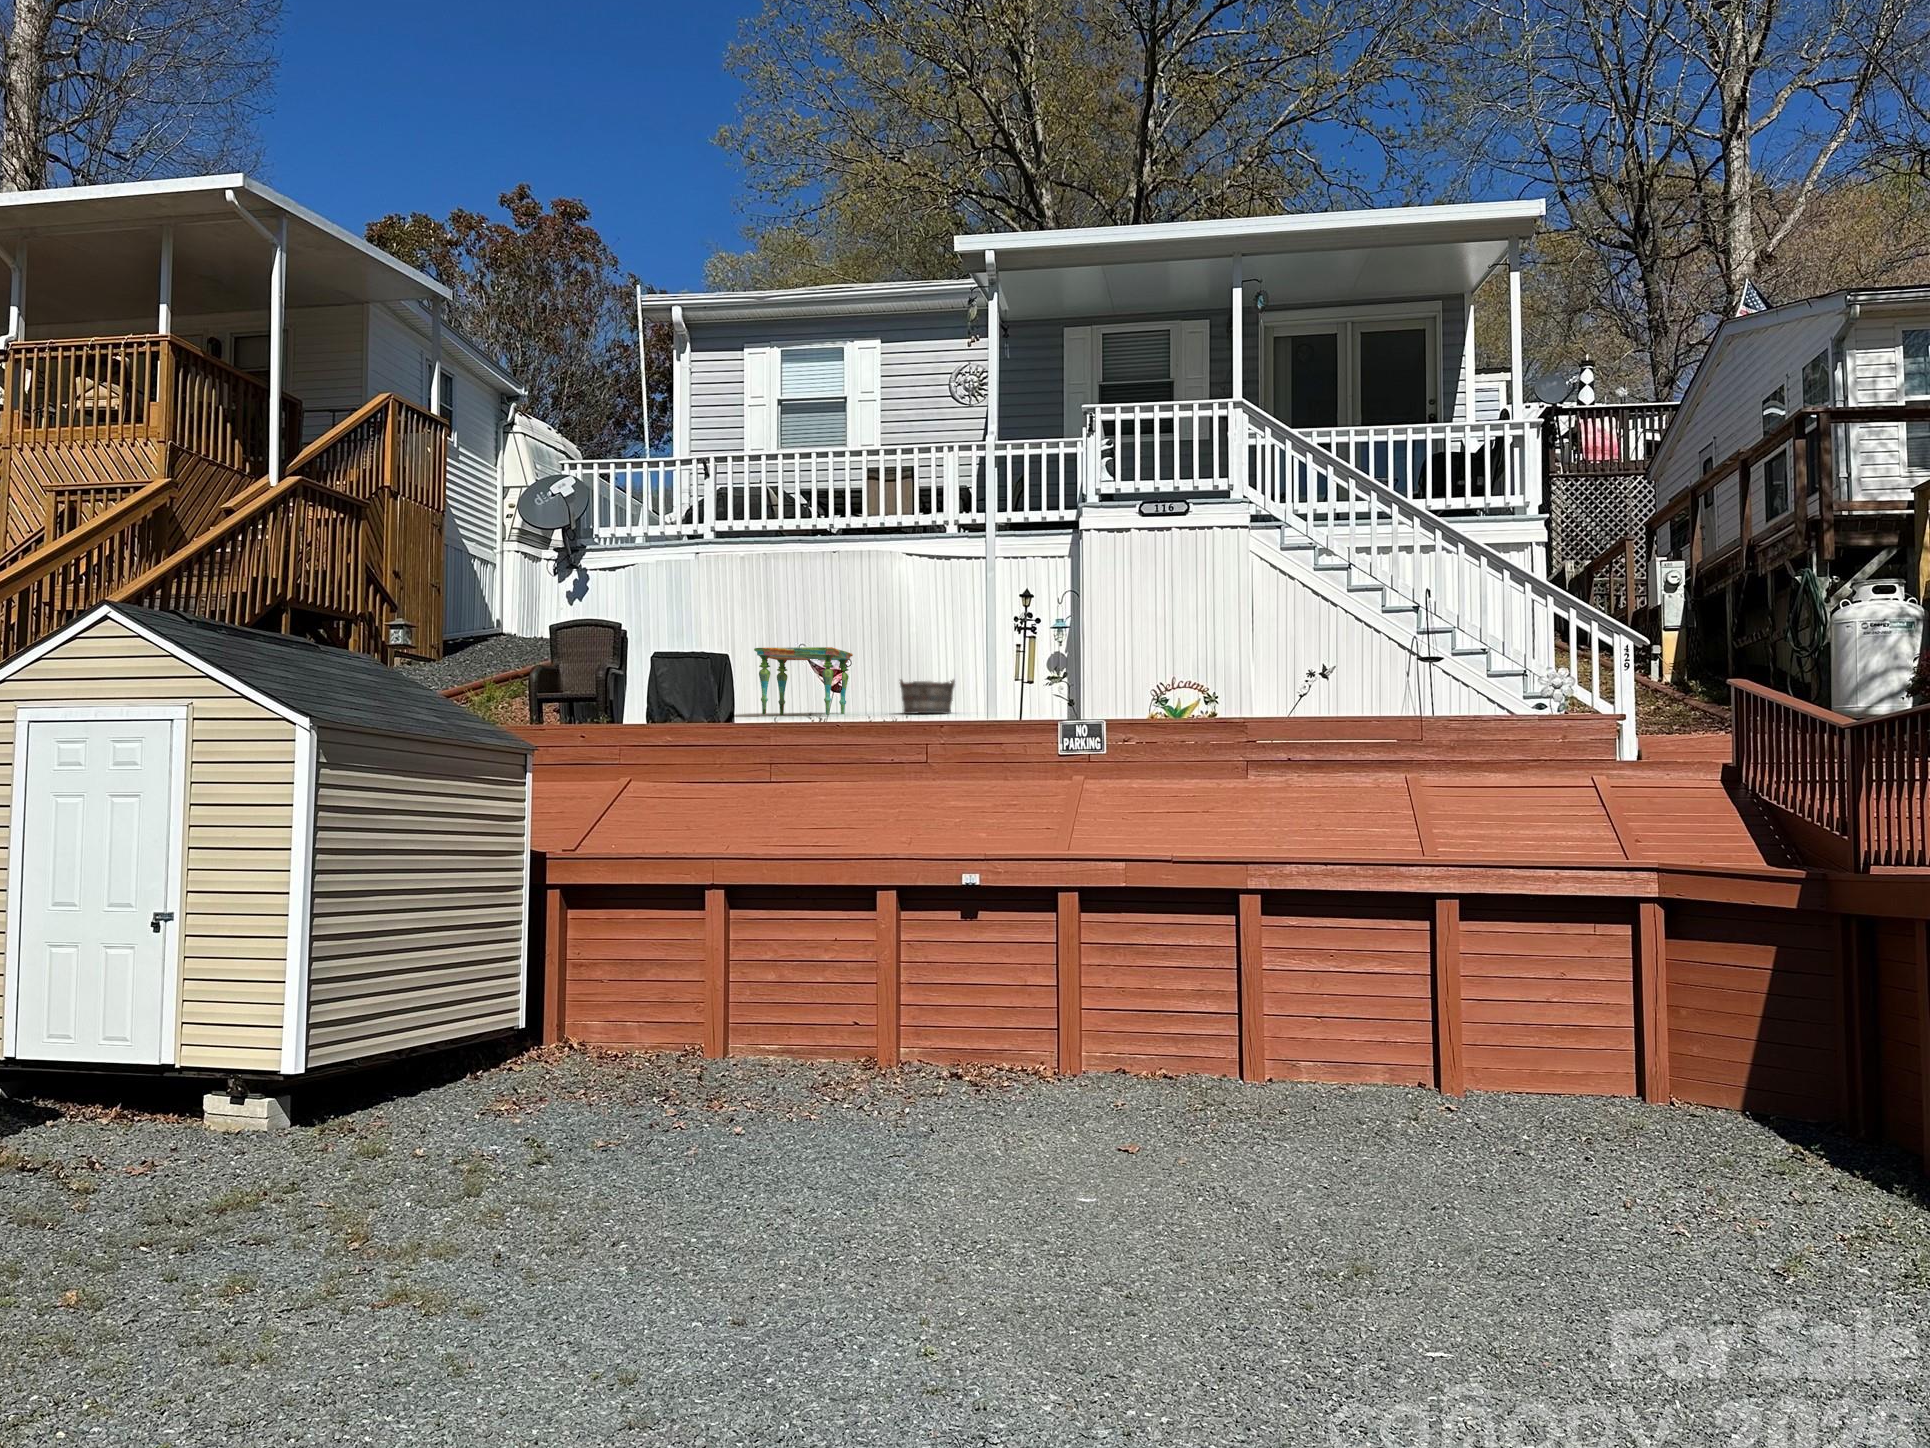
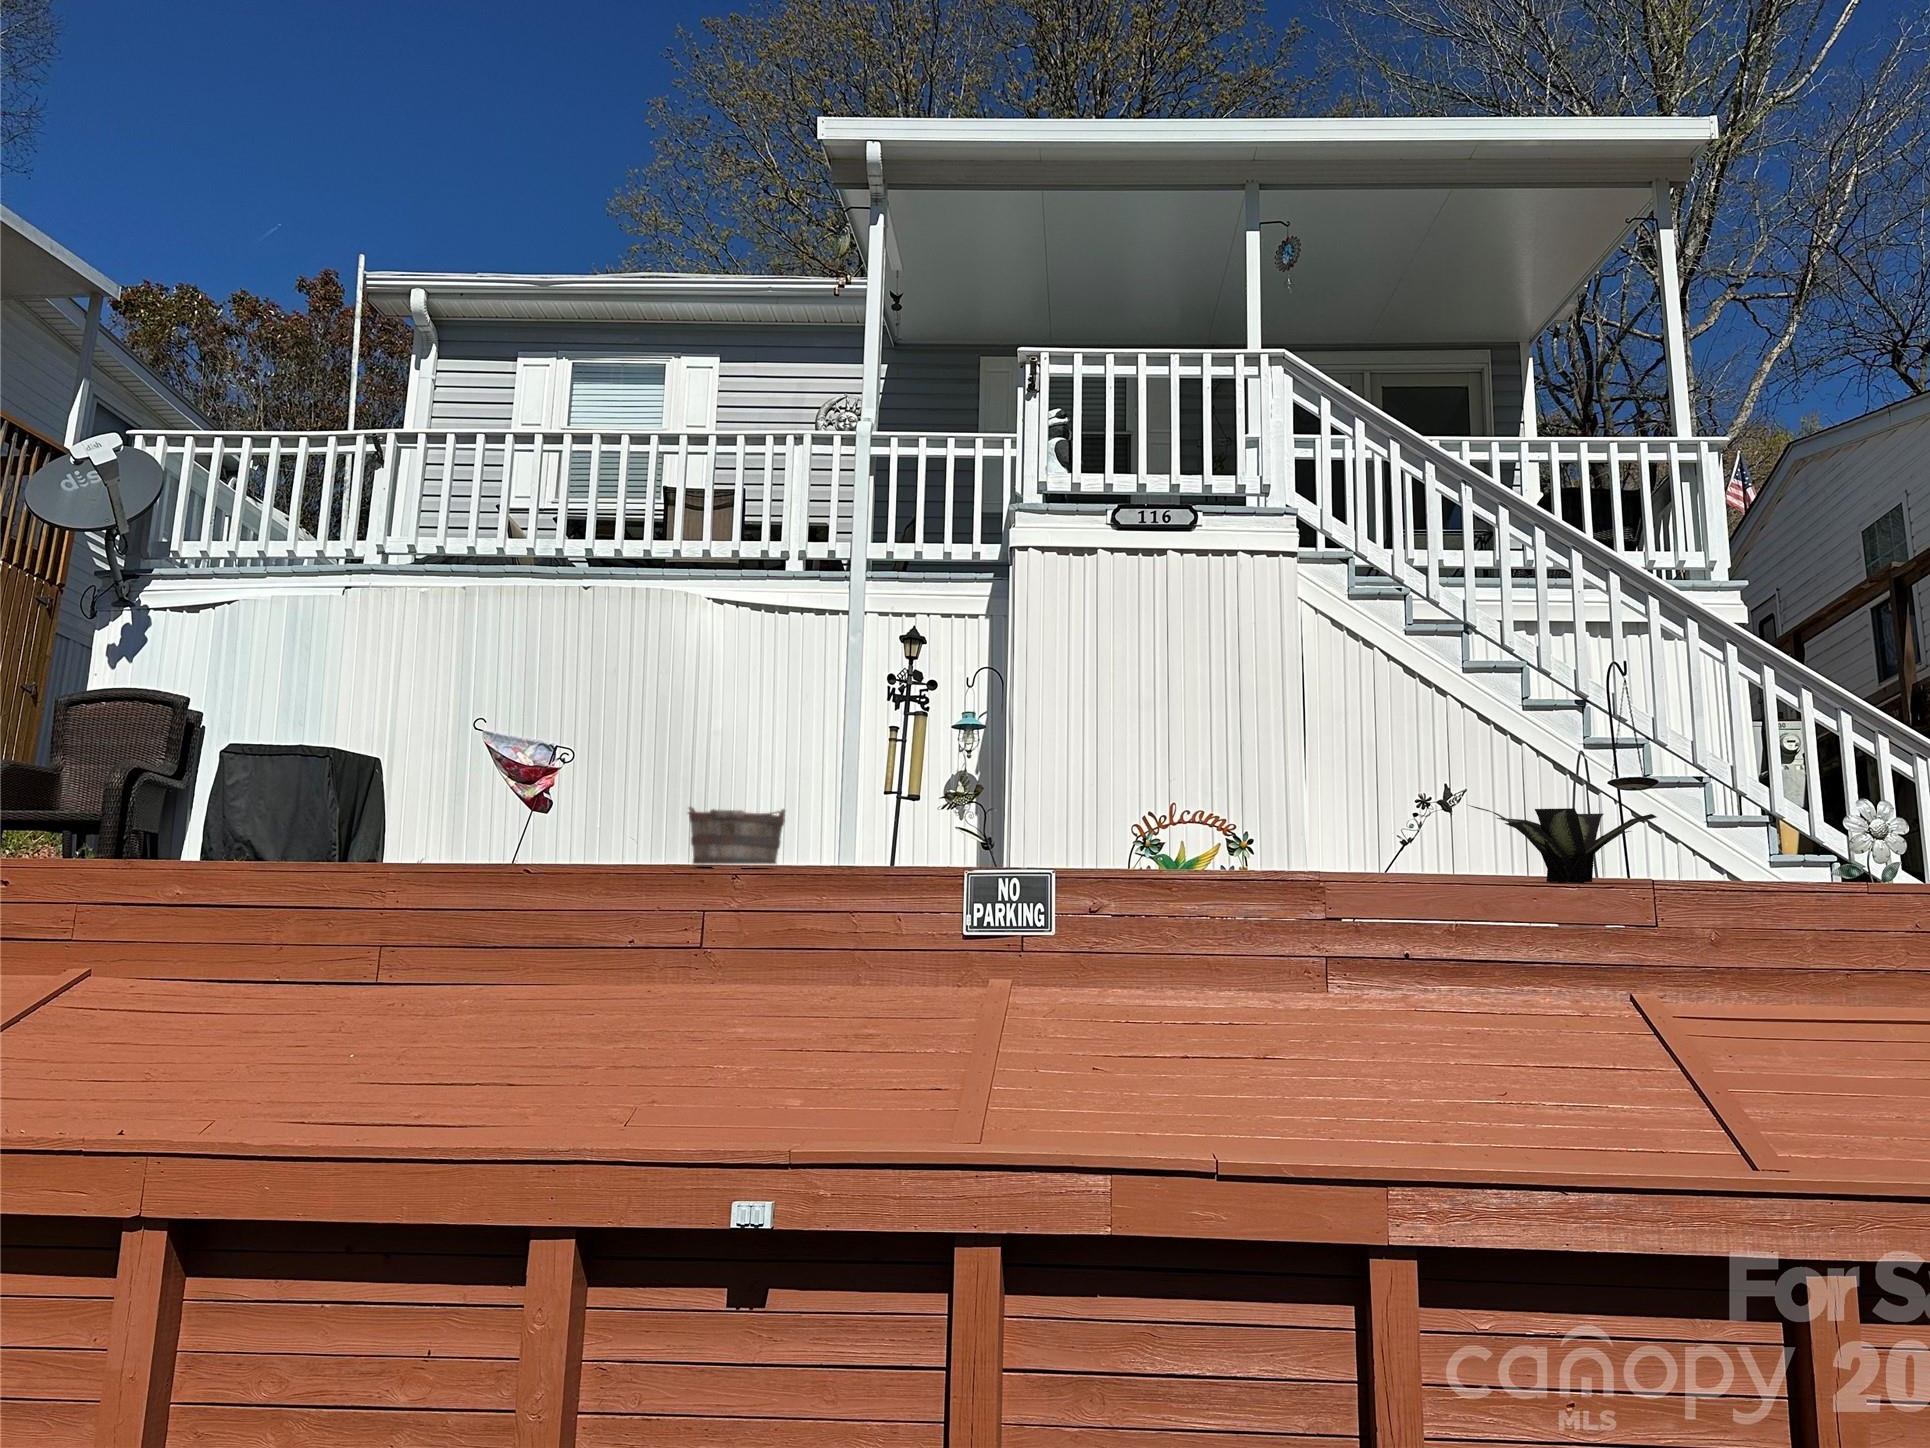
side table: present [754,647,853,715] -> none [427,741,611,870]
potted plant: none [1339,674,1447,717] -> present [1469,805,1657,883]

